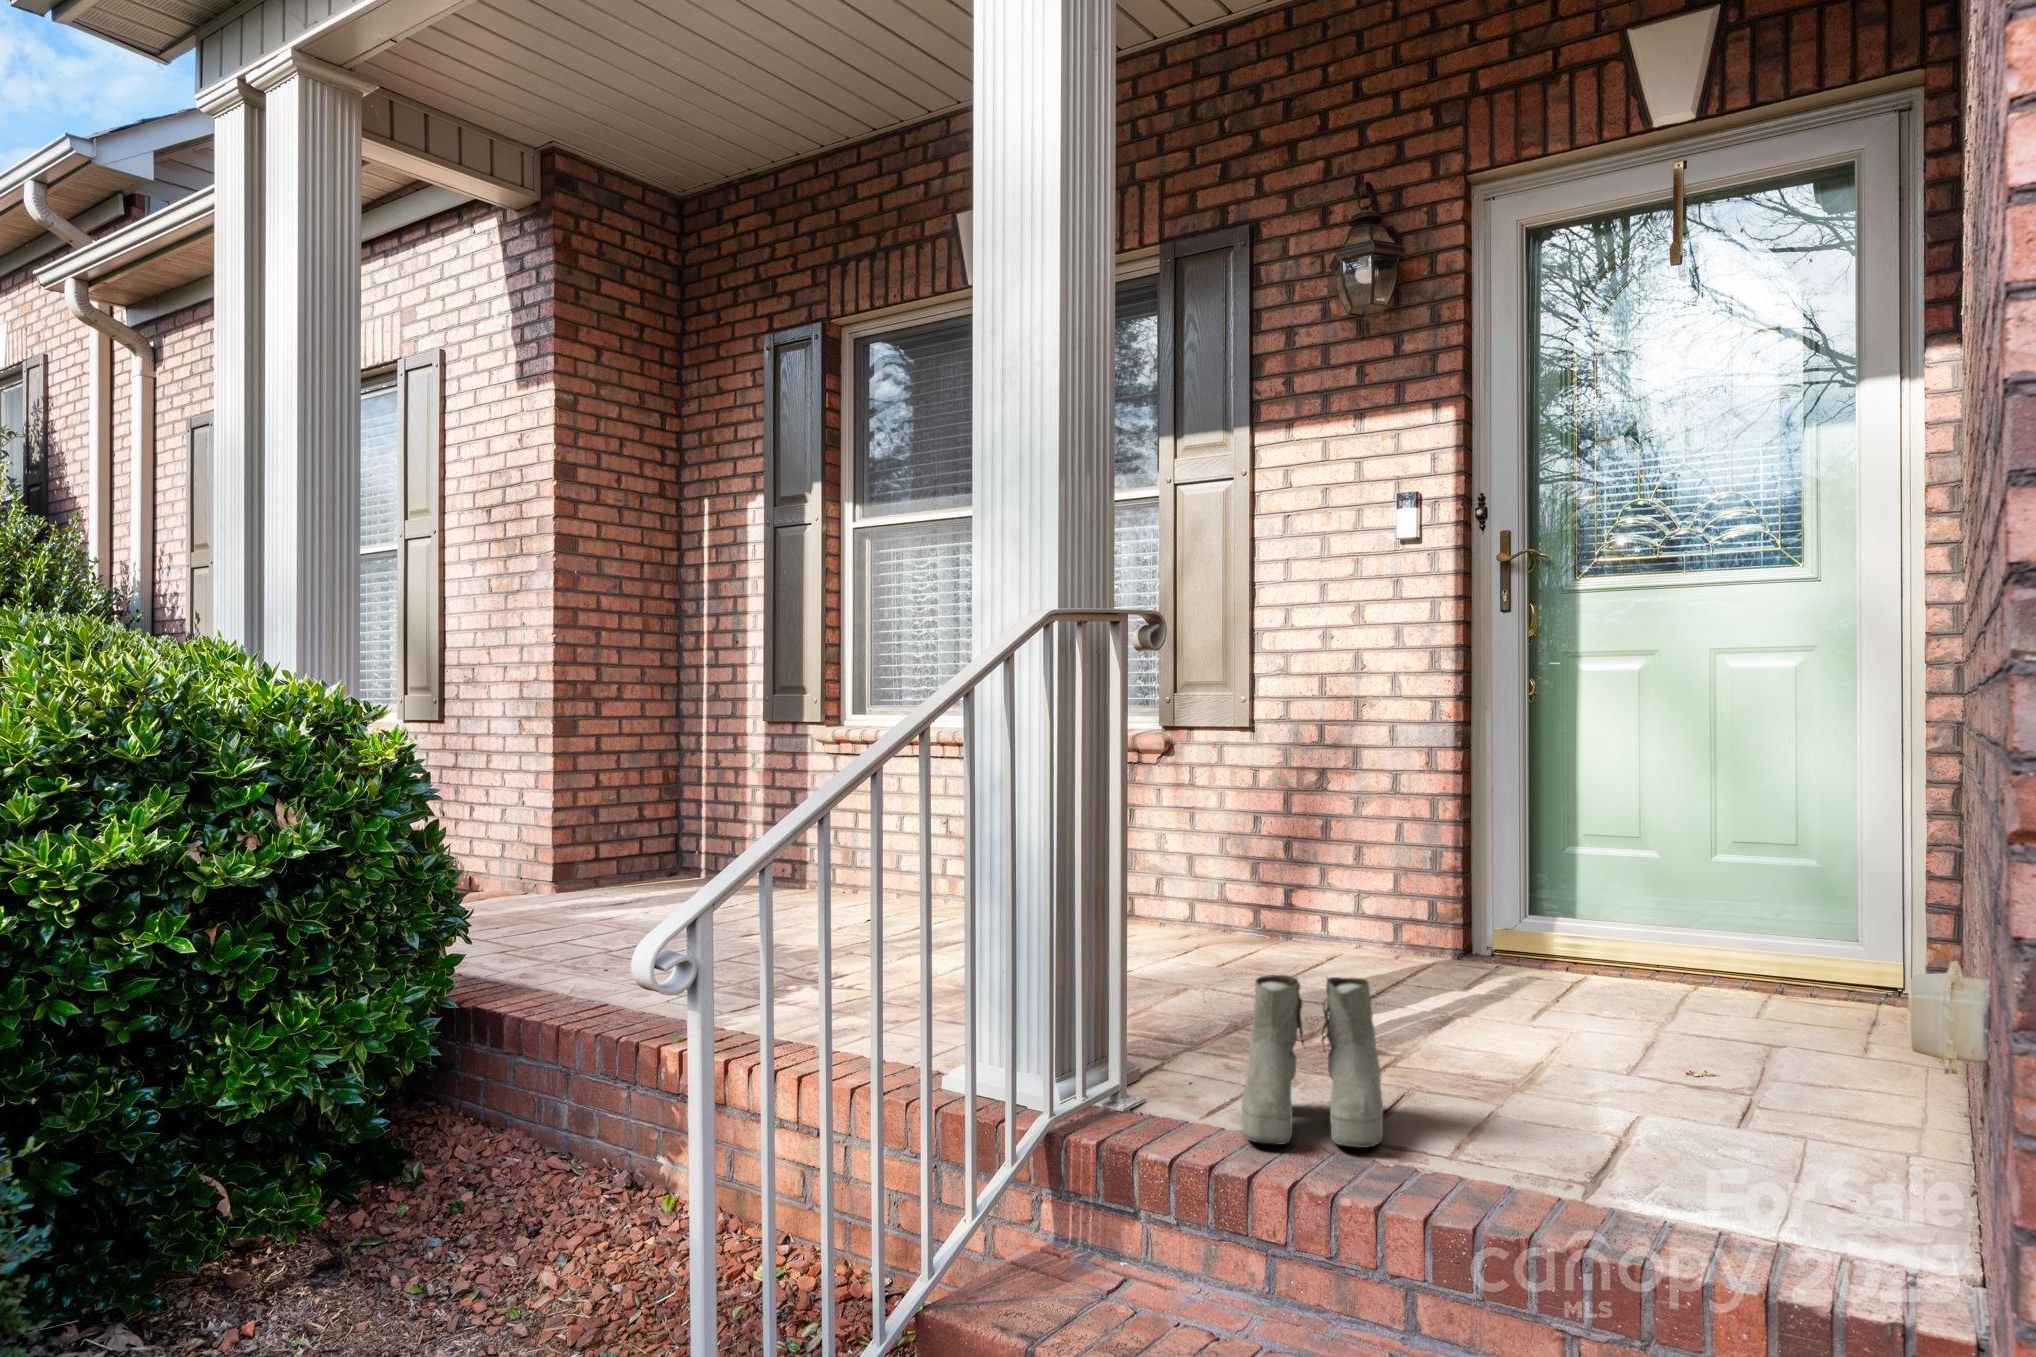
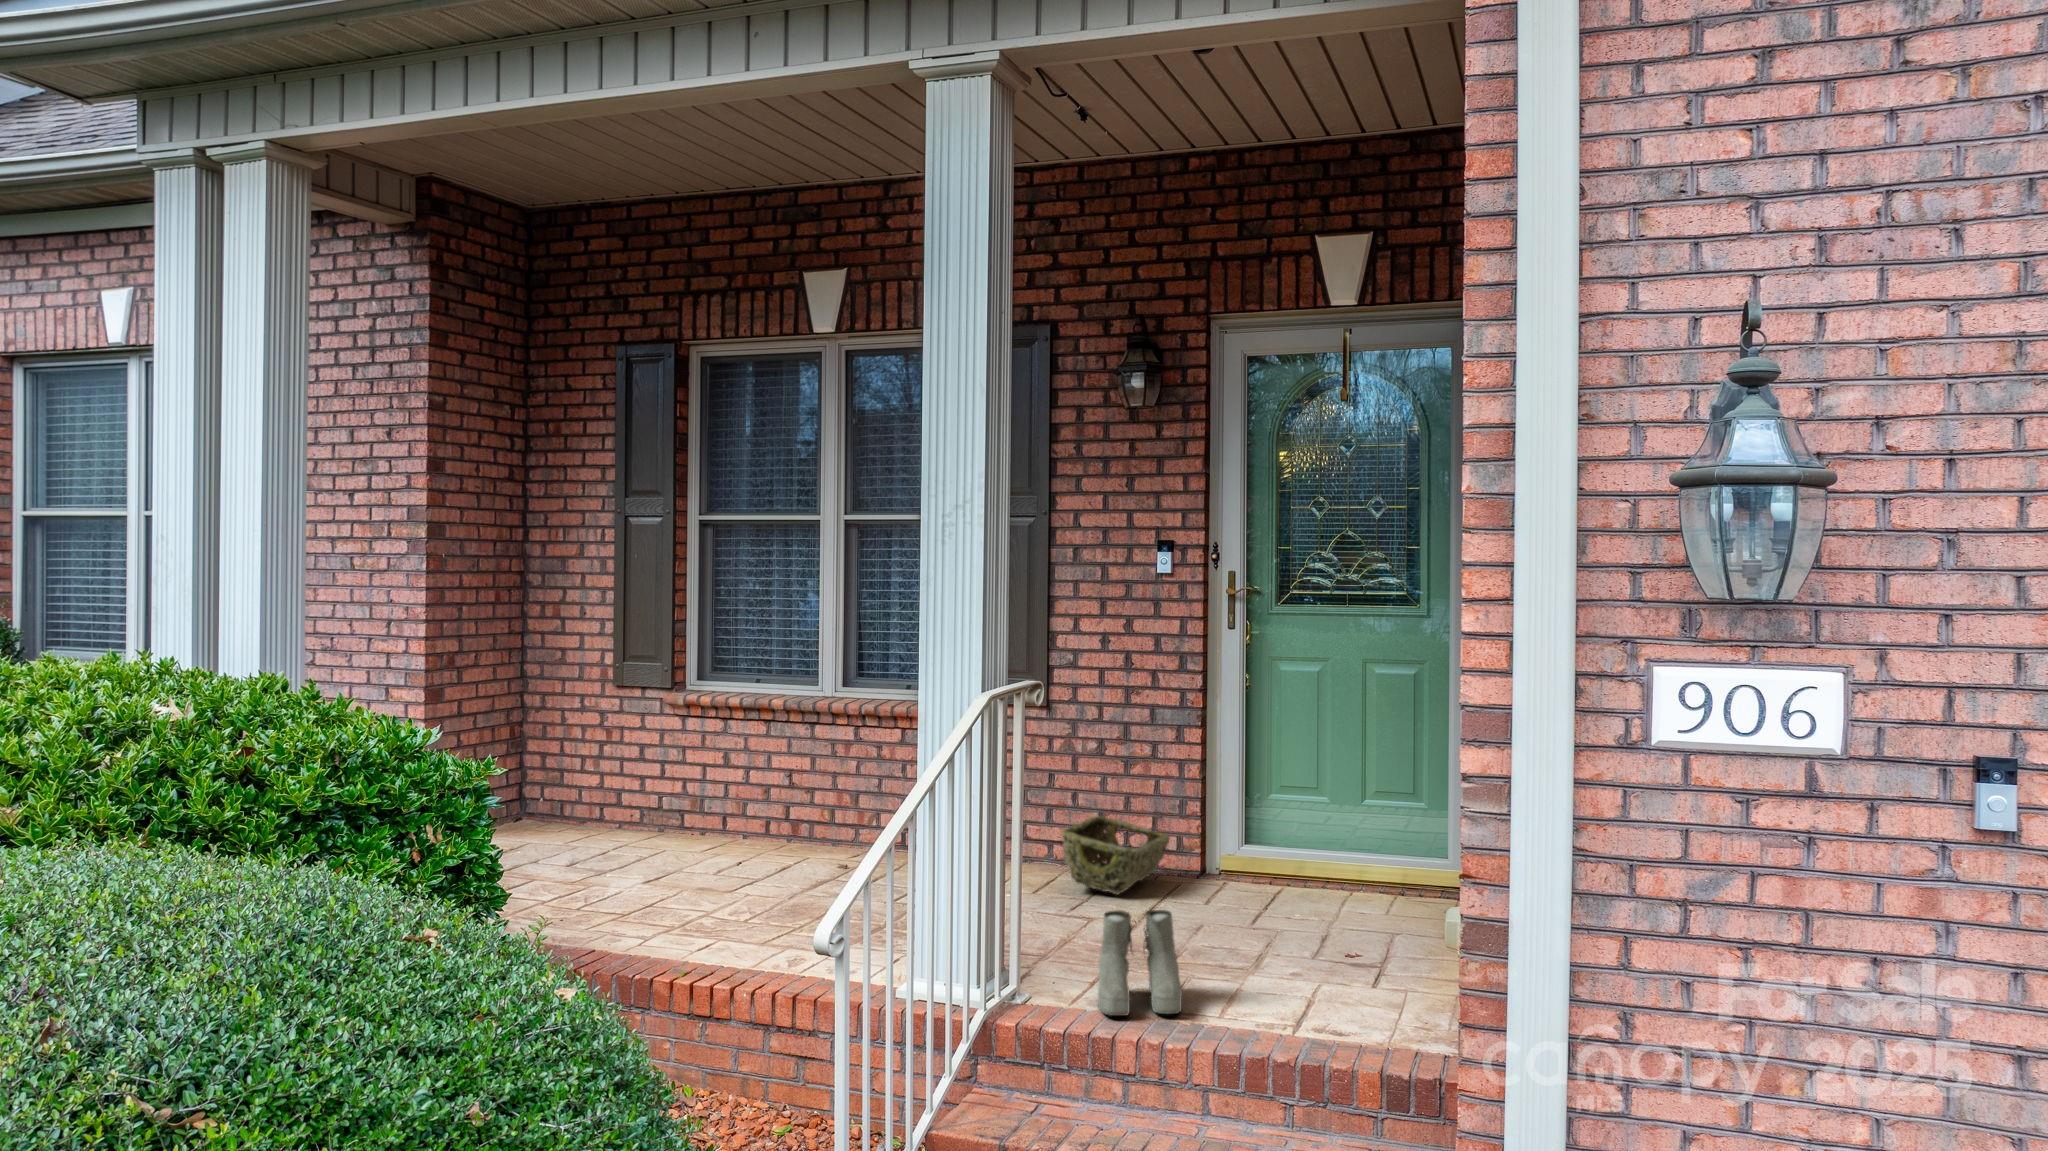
woven basket: none [1254,873,1419,977] -> present [1061,816,1169,895]

